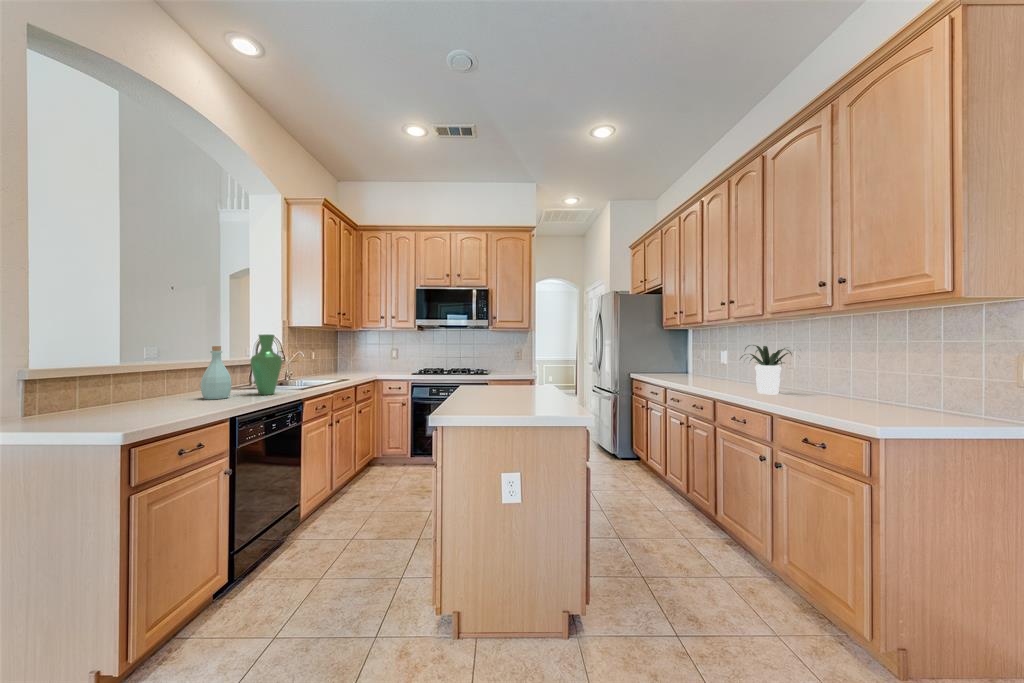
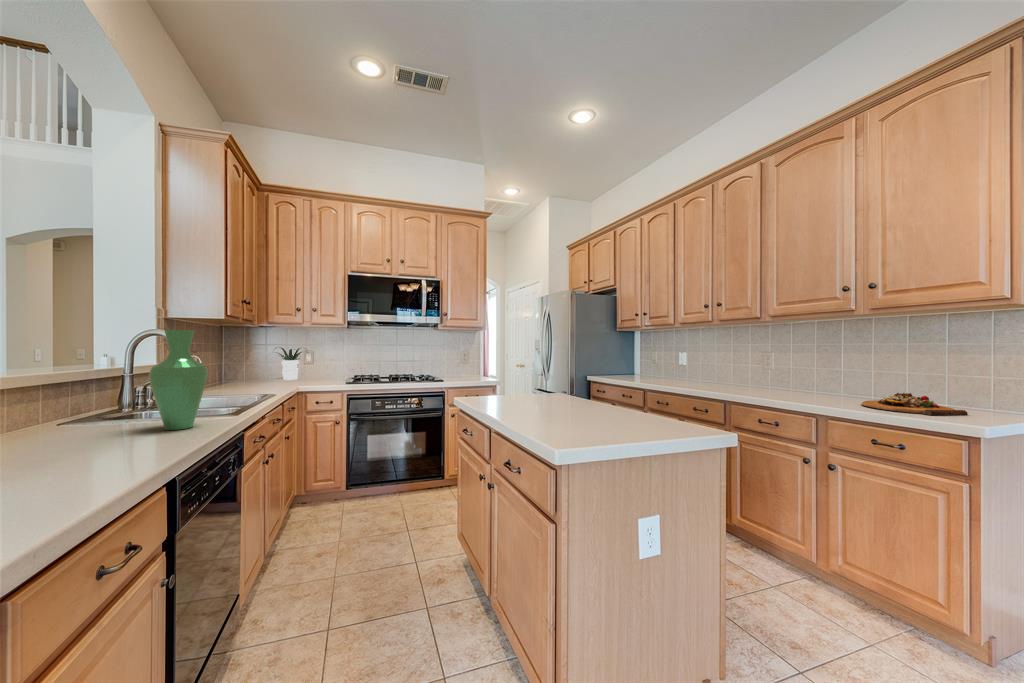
potted plant: present [740,345,792,394] -> present [278,347,302,380]
bottle: present [201,346,232,399] -> none [52,350,120,448]
cutting board: none [831,394,934,420] -> present [862,393,968,416]

